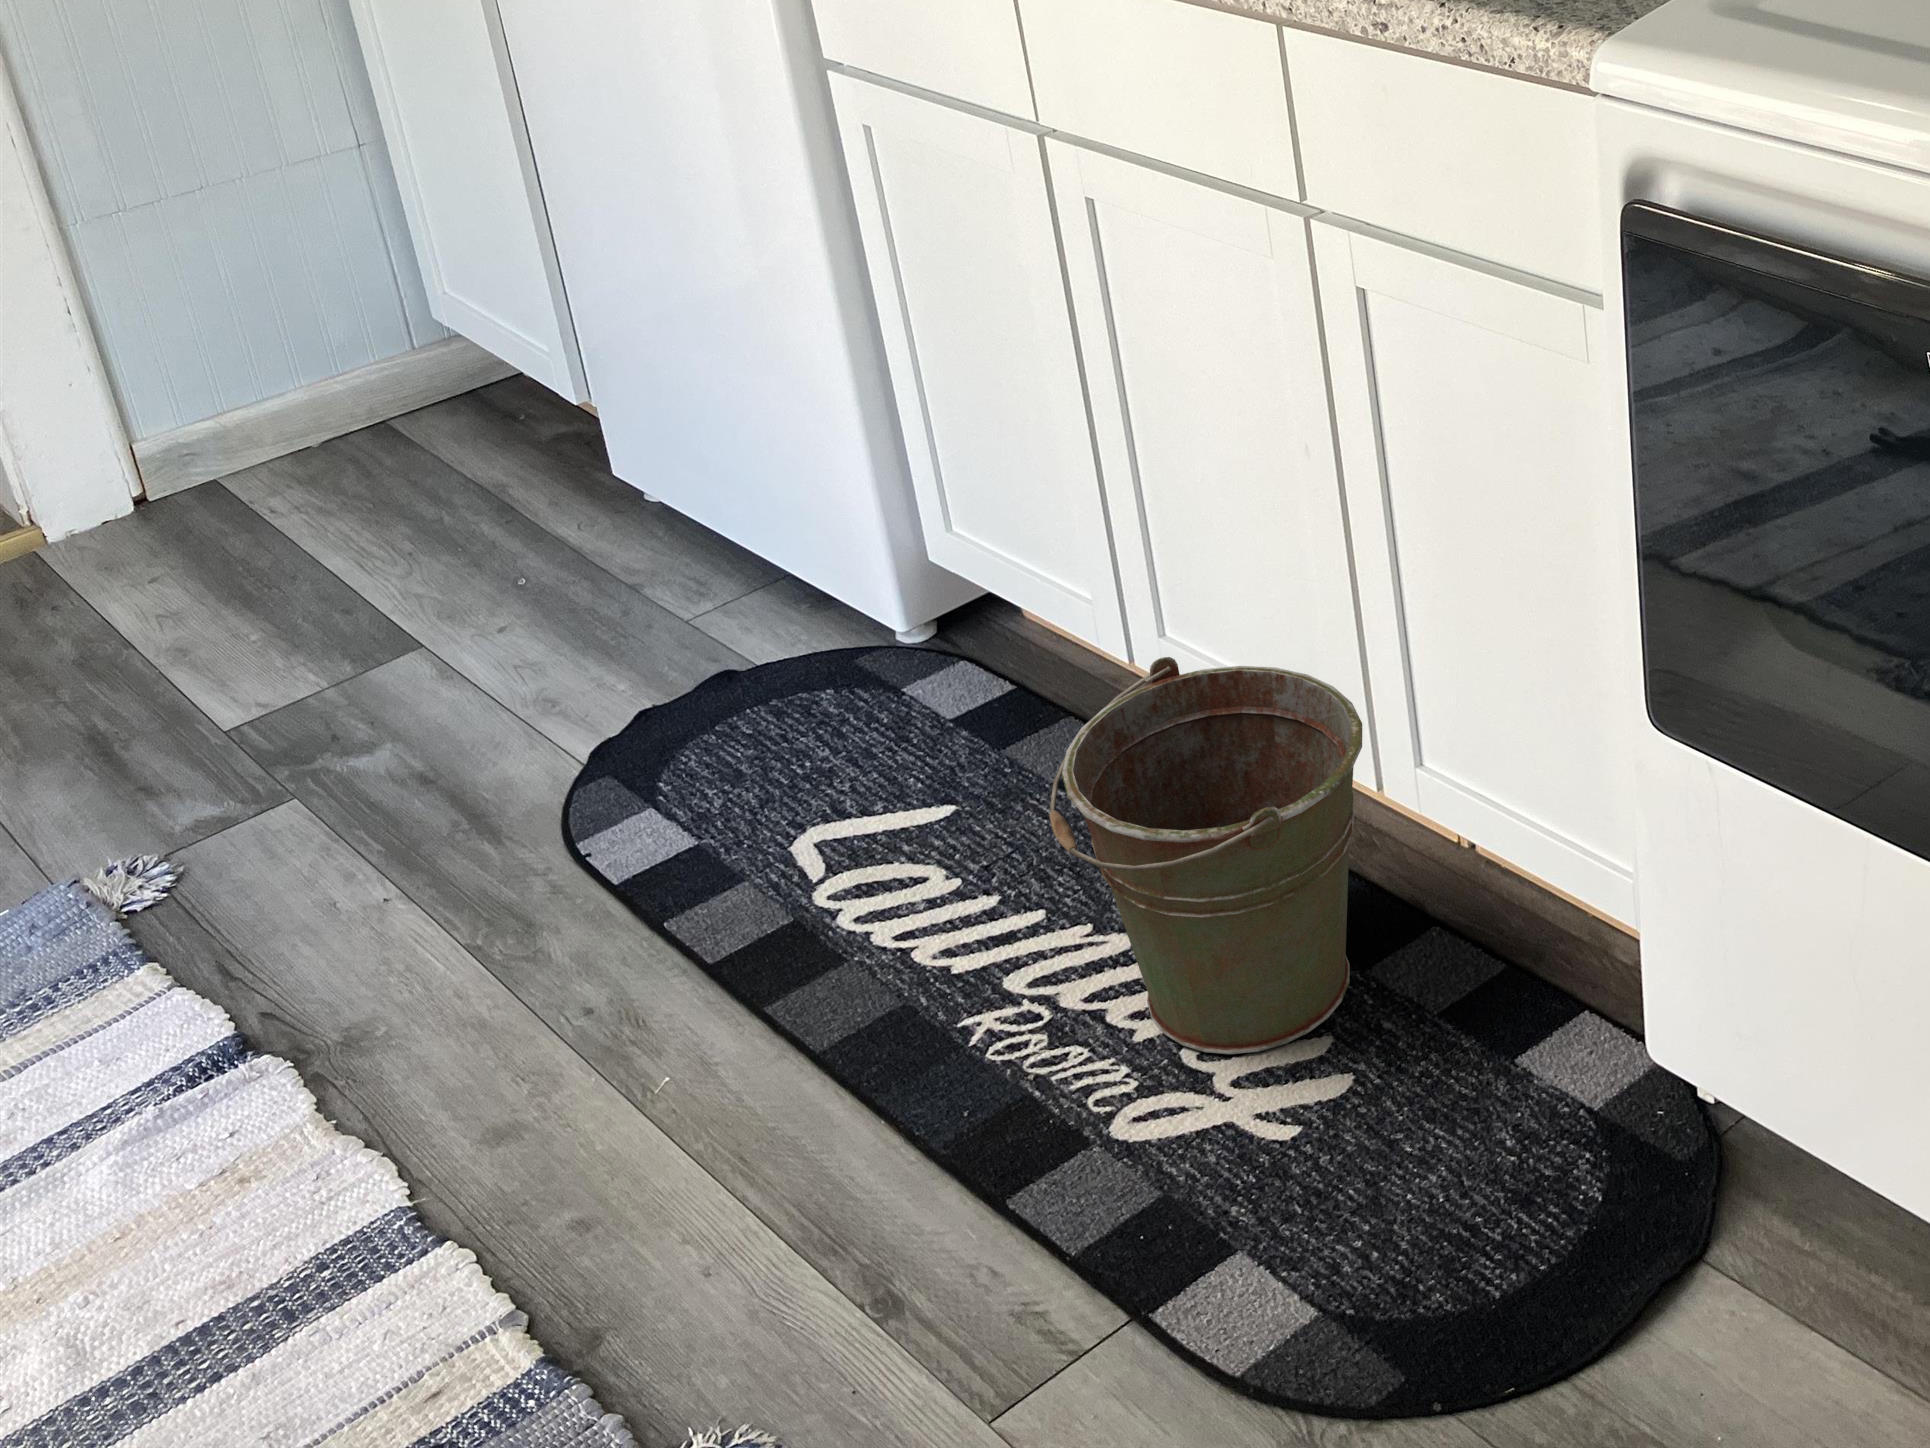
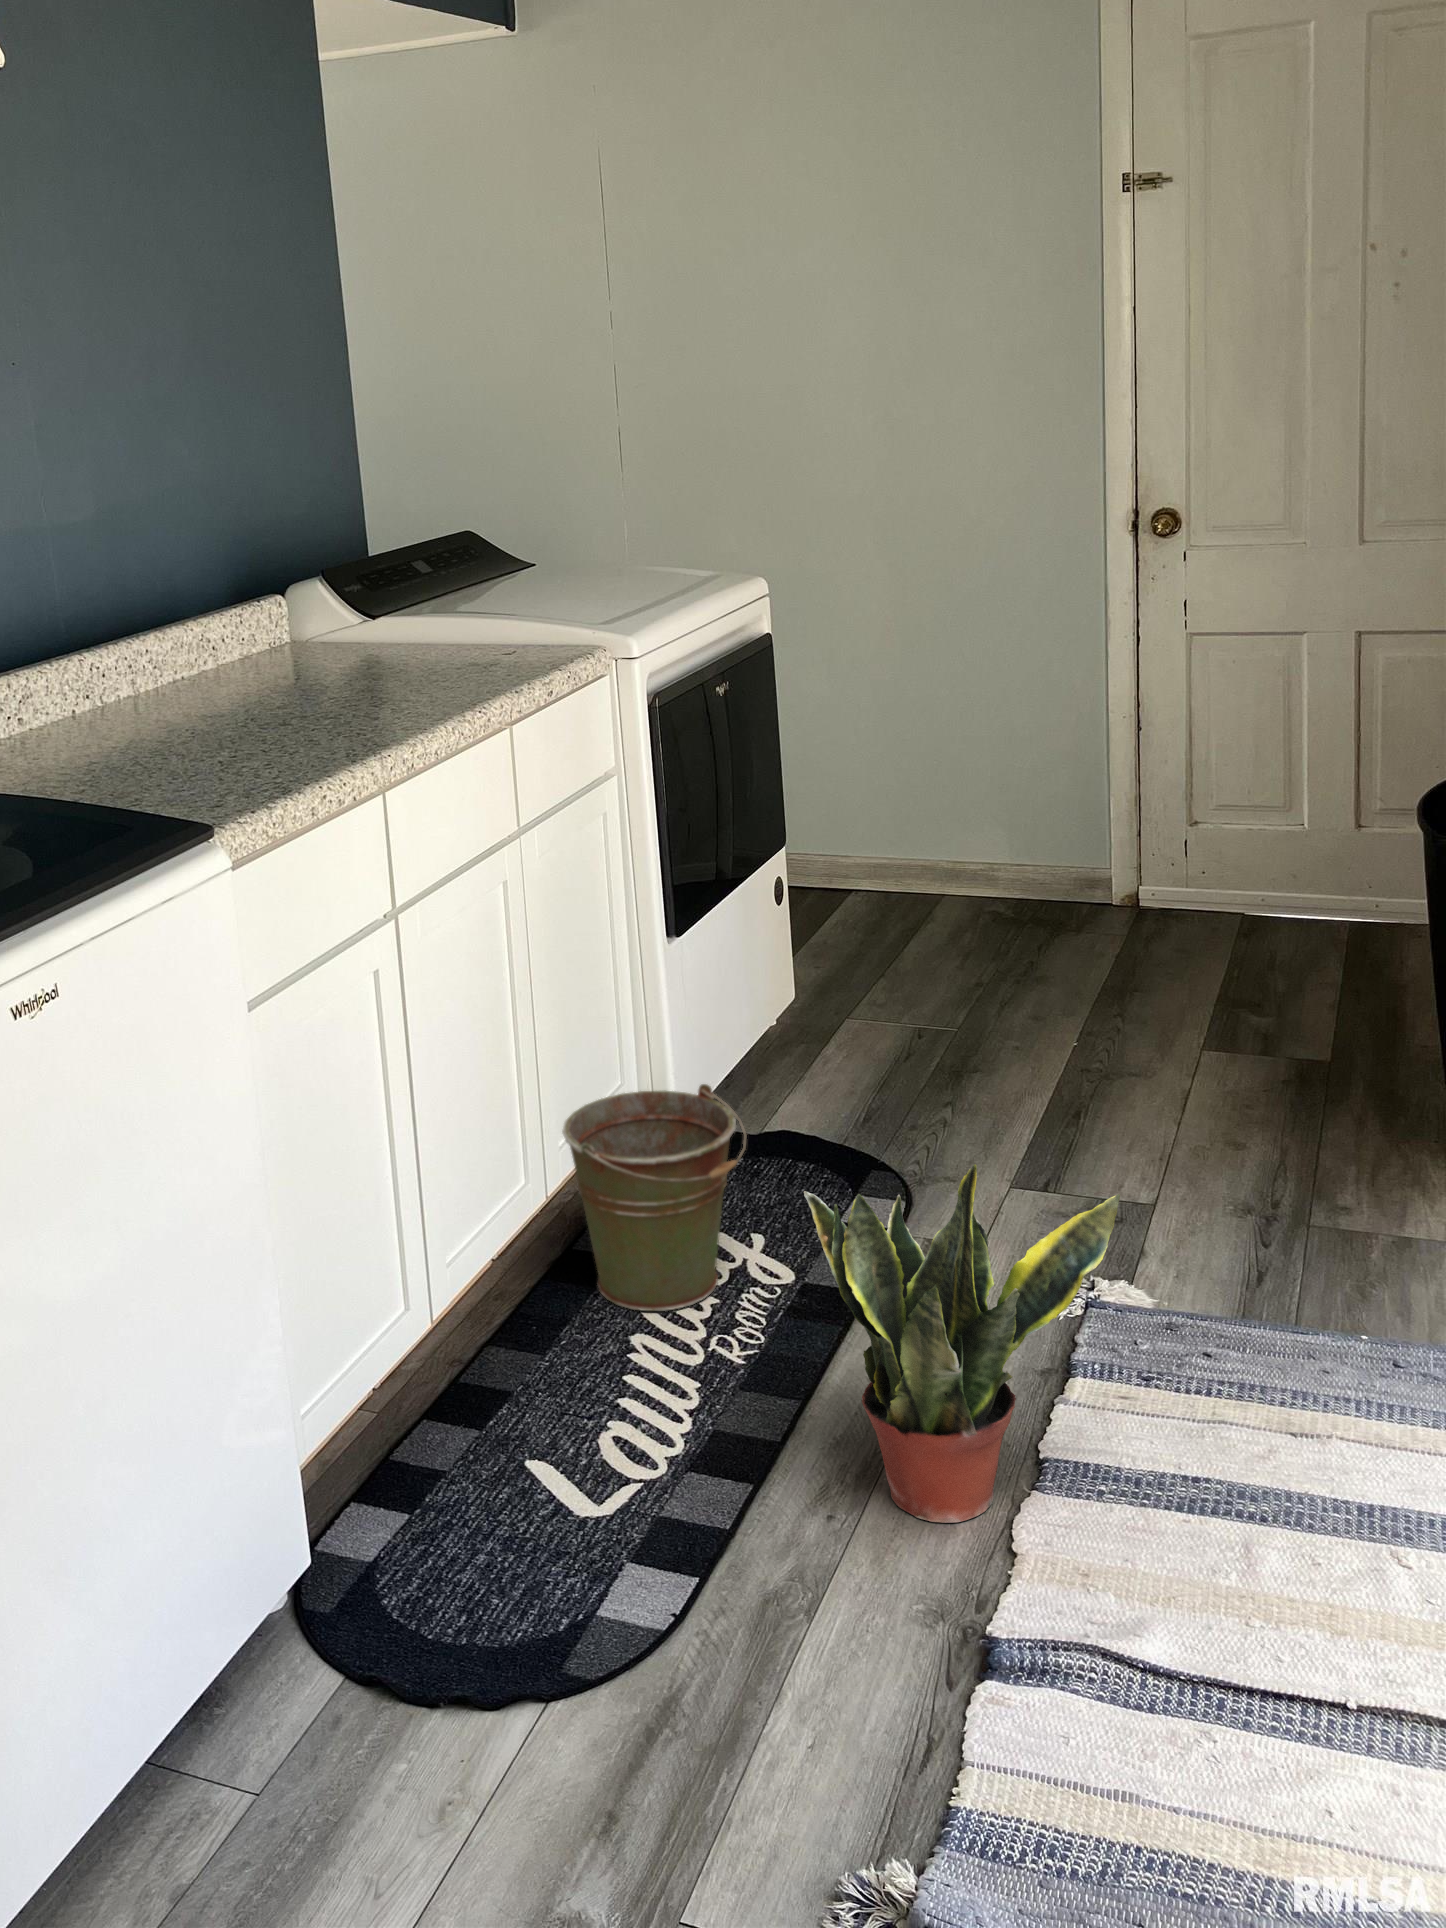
potted plant: none [141,630,627,1161] -> present [804,1165,1120,1523]

